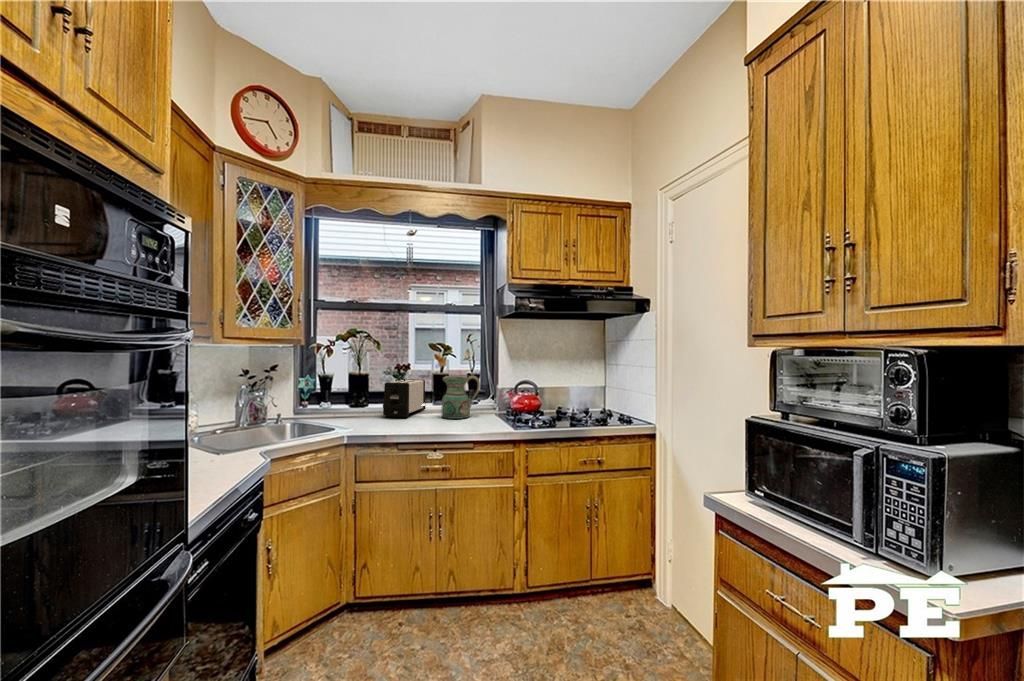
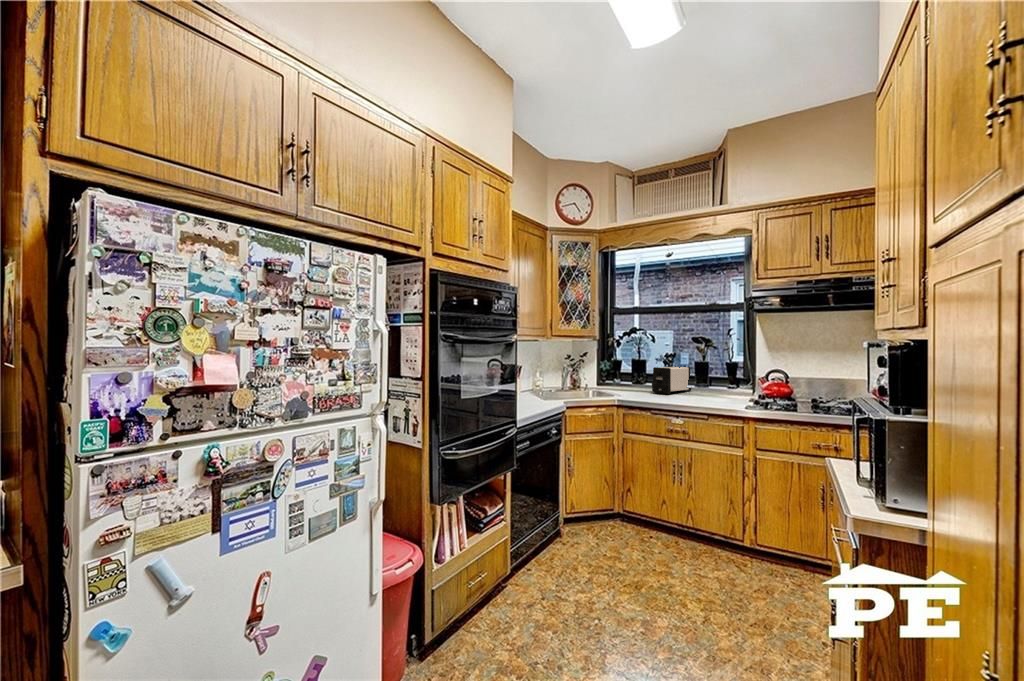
ceramic pitcher: present [441,376,480,419] -> none [696,364,731,399]

